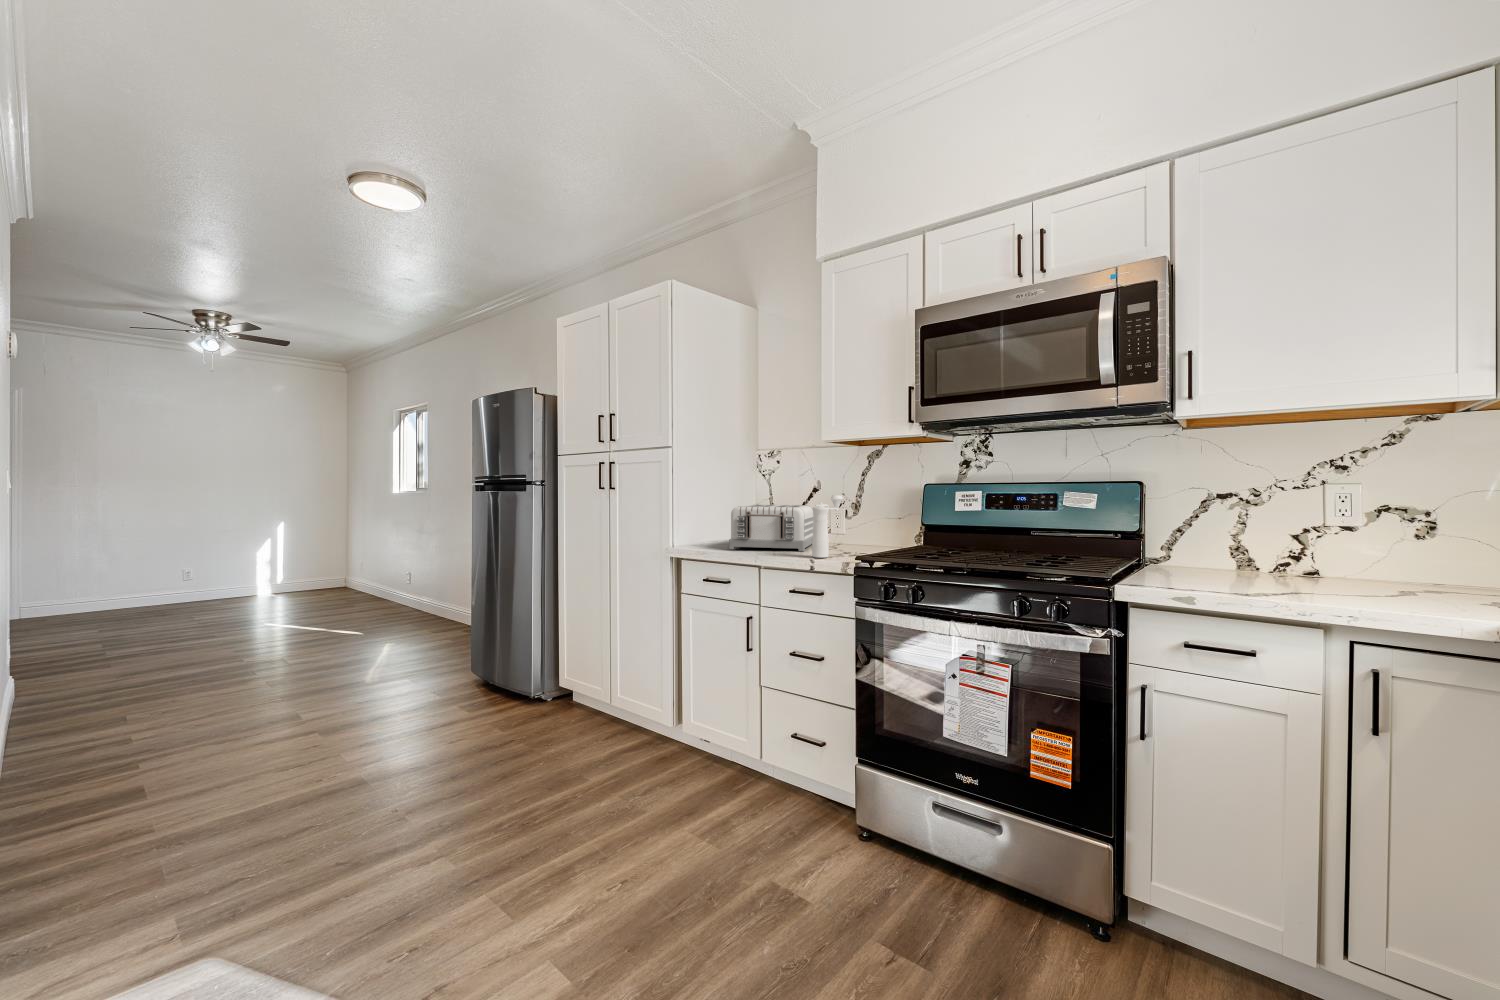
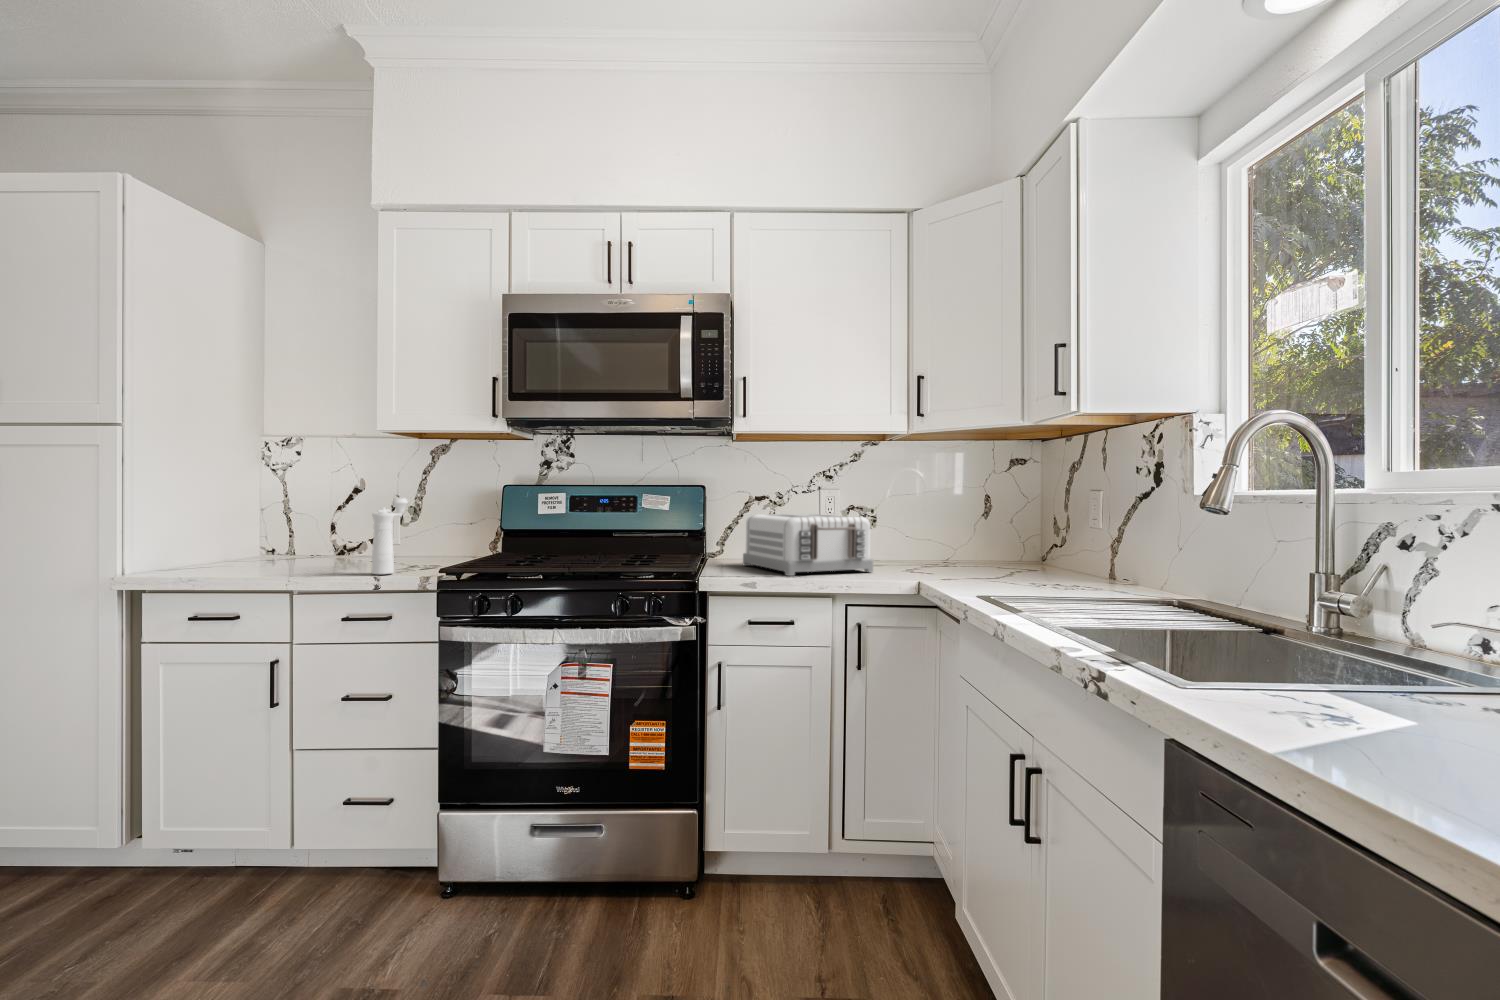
toaster: present [729,505,814,551] -> present [743,514,873,576]

